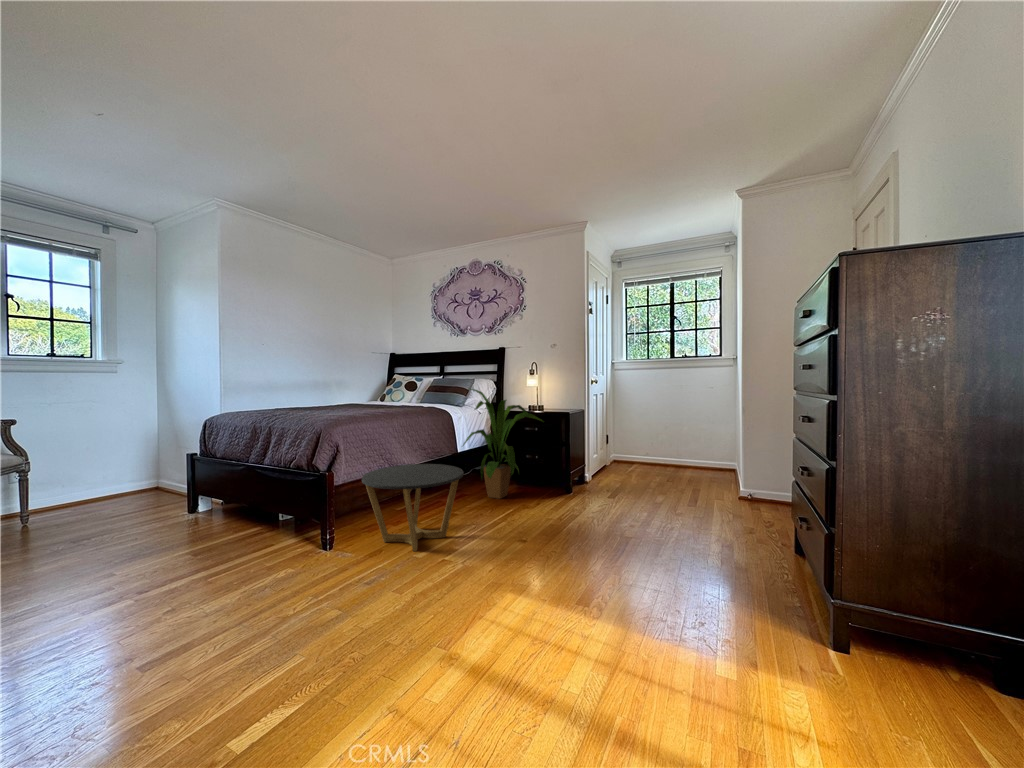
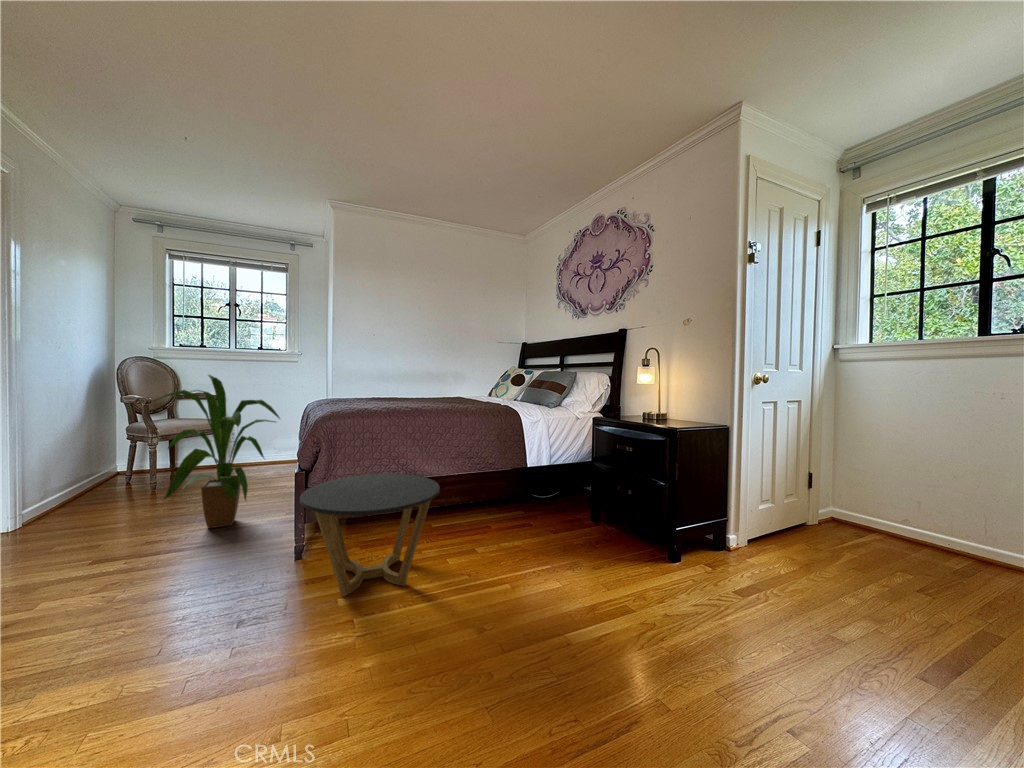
house plant: present [463,389,542,499] -> present [153,375,280,528]

